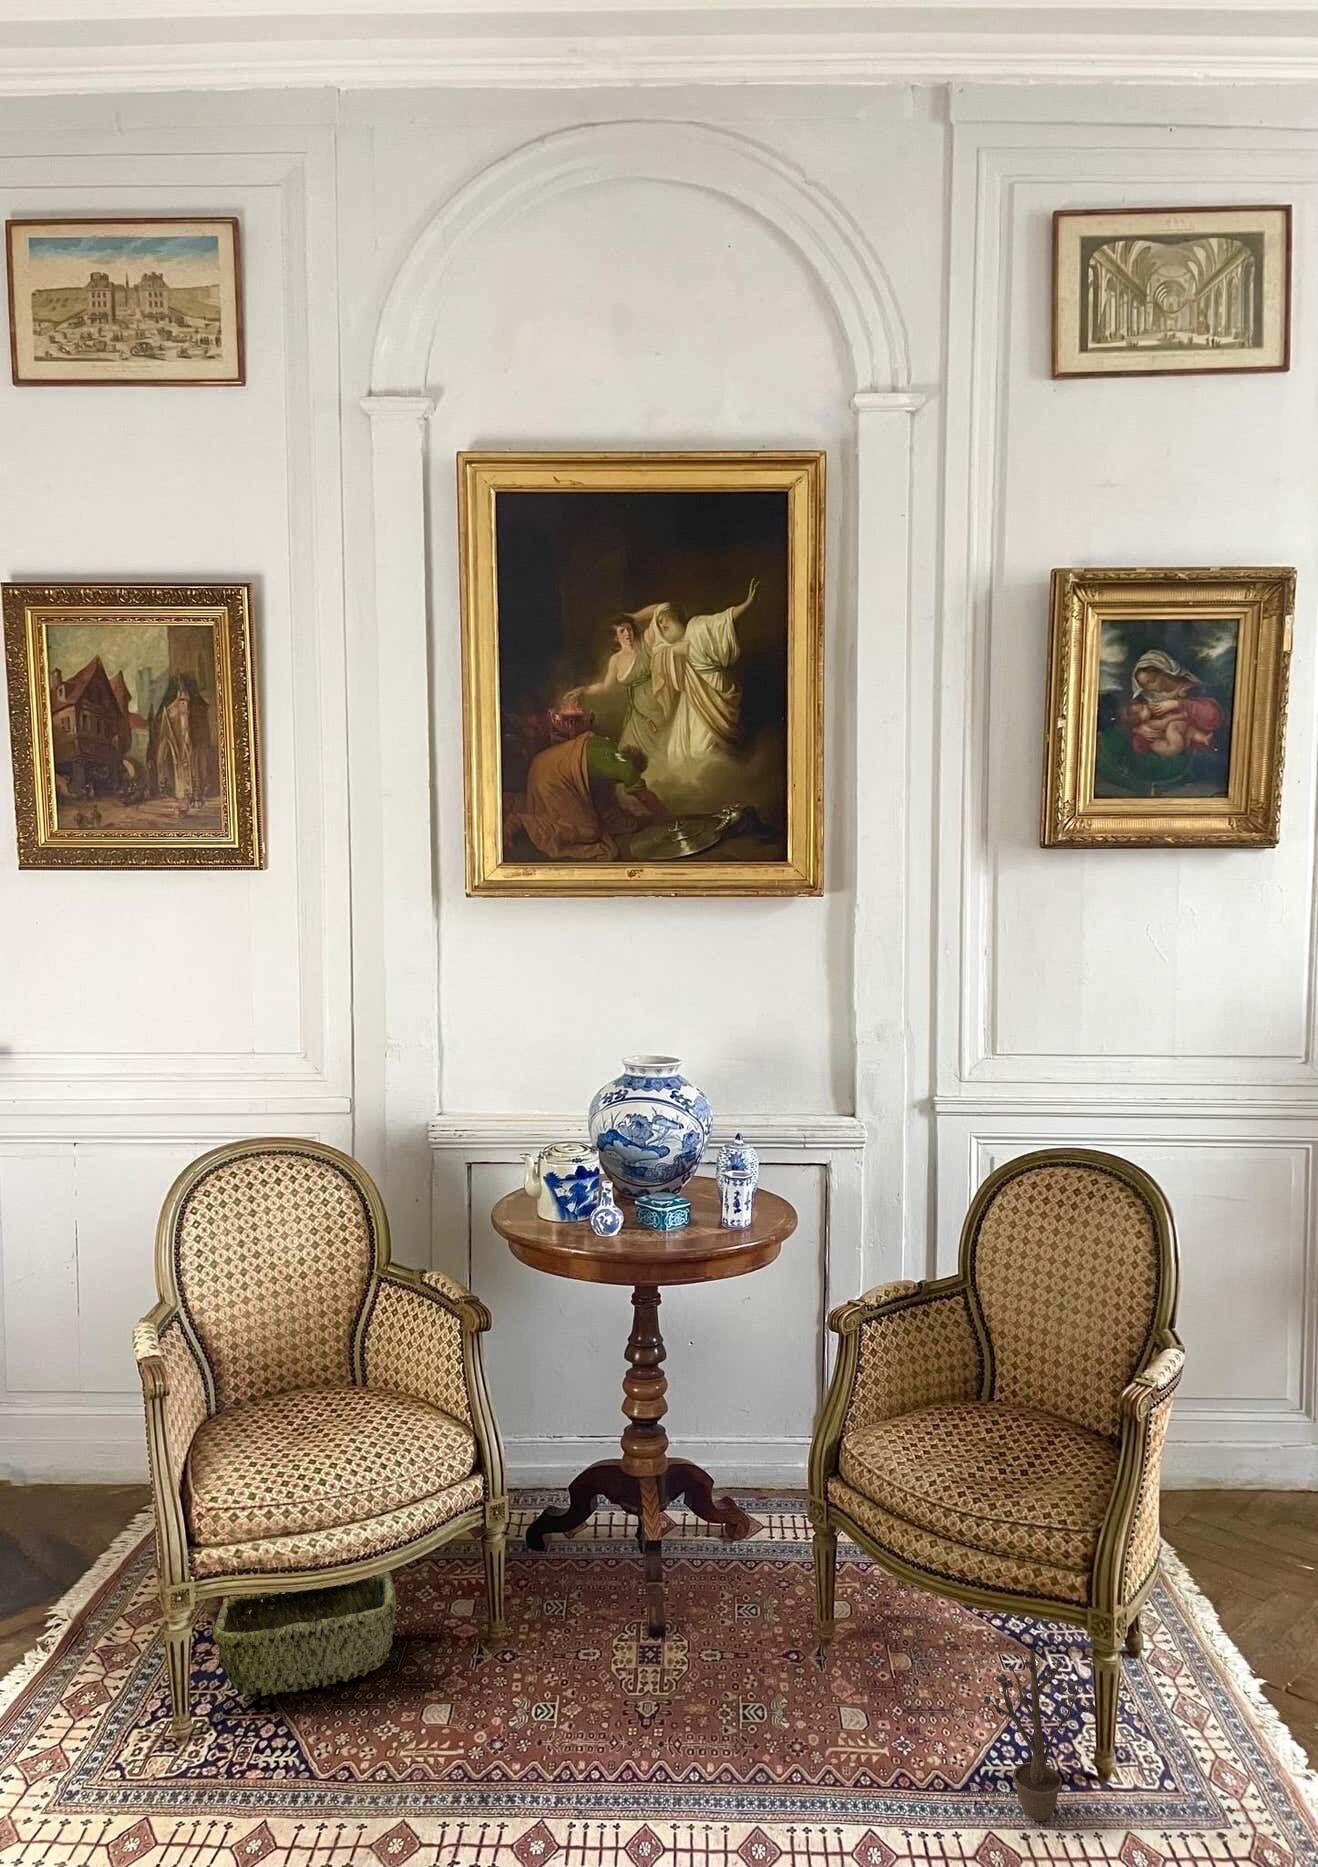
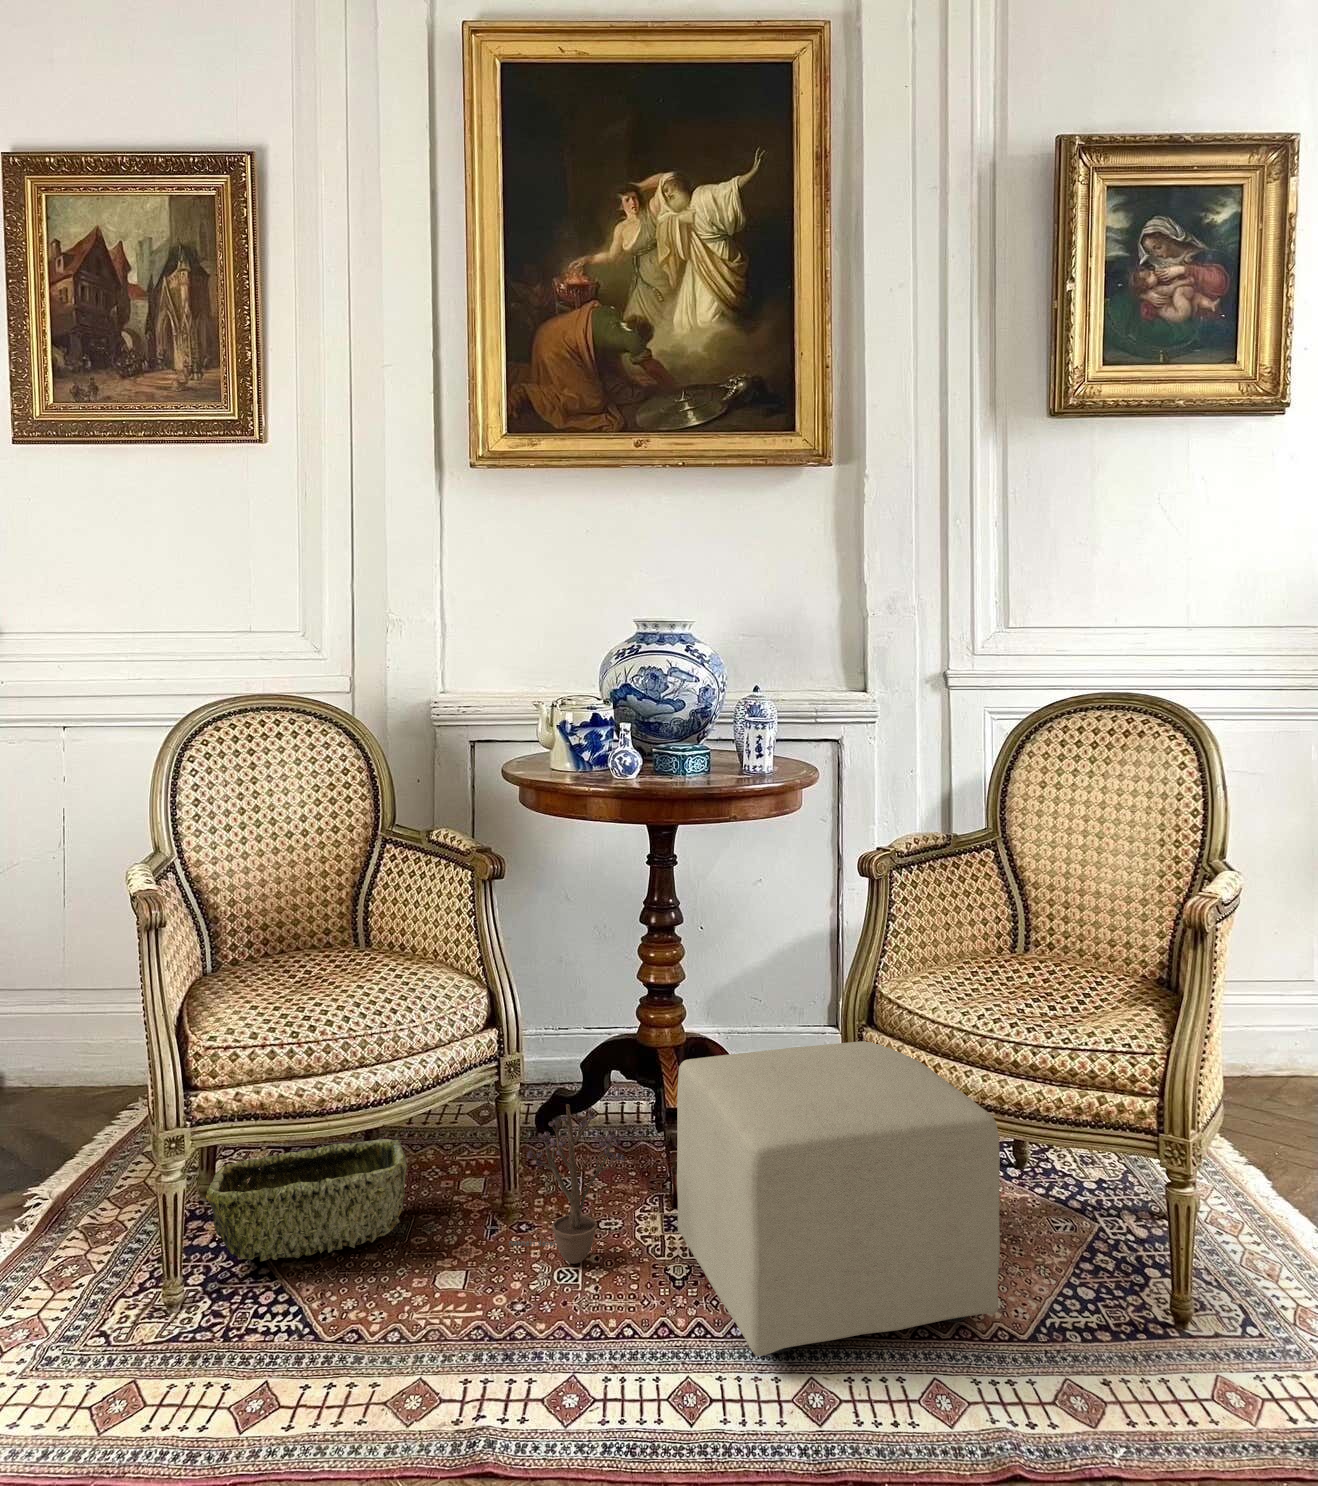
ottoman: none [646,1485,932,1806] -> present [677,1041,1000,1356]
decorative plant: present [961,1649,1093,1821] -> present [509,1104,624,1264]

